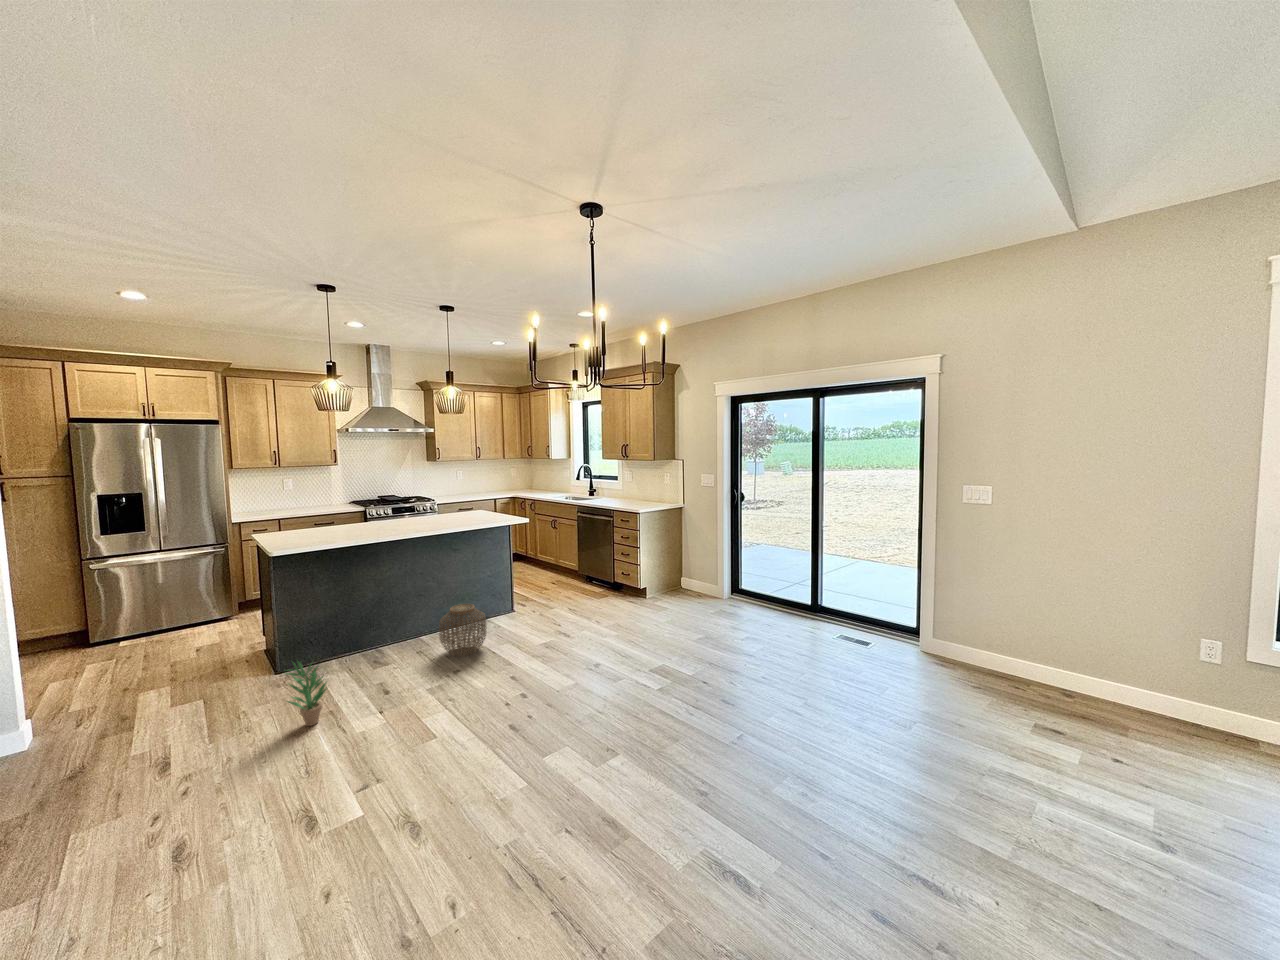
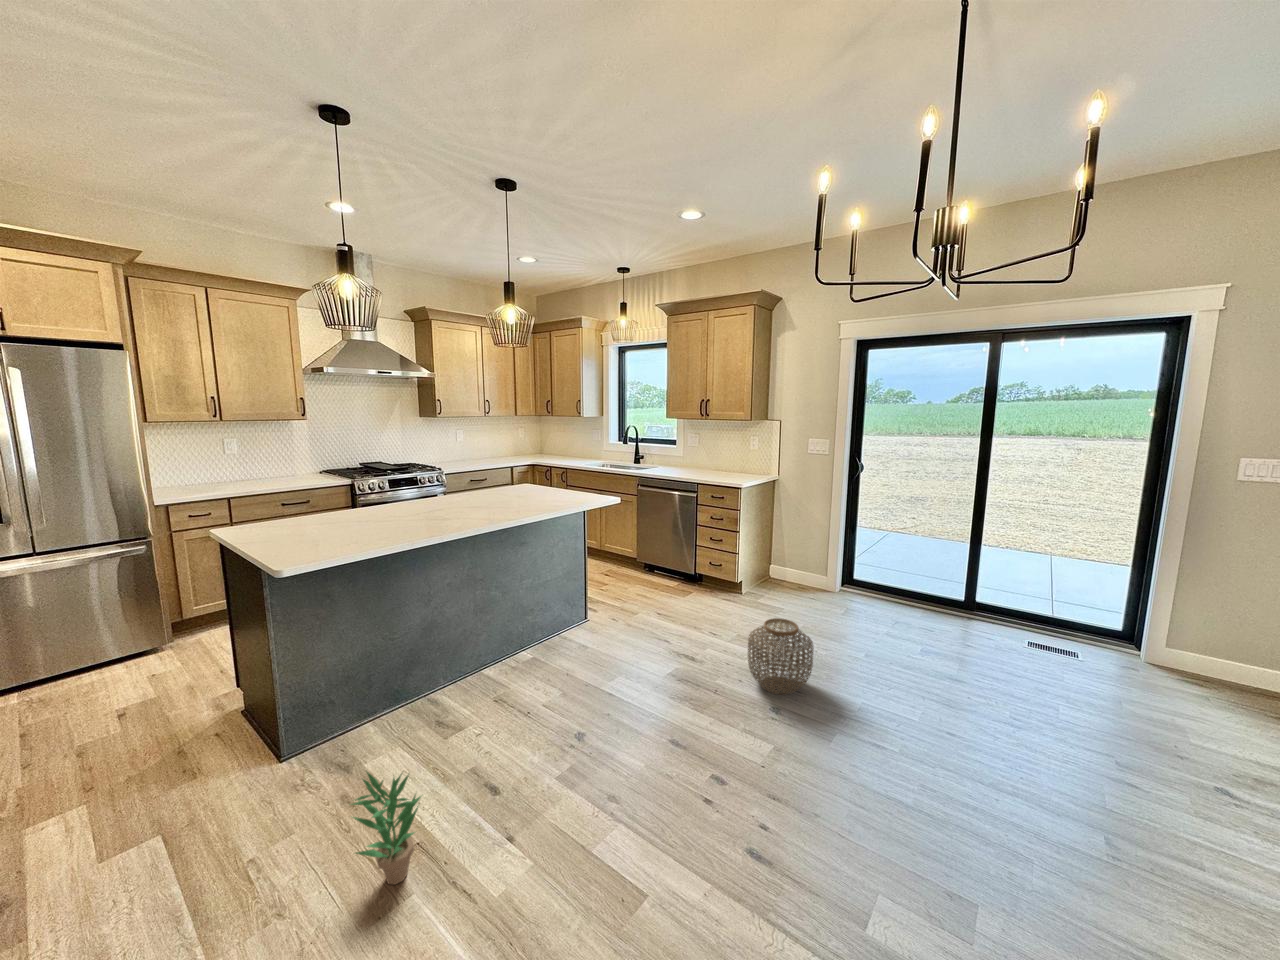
woven basket: present [439,604,487,657] -> present [748,618,814,695]

